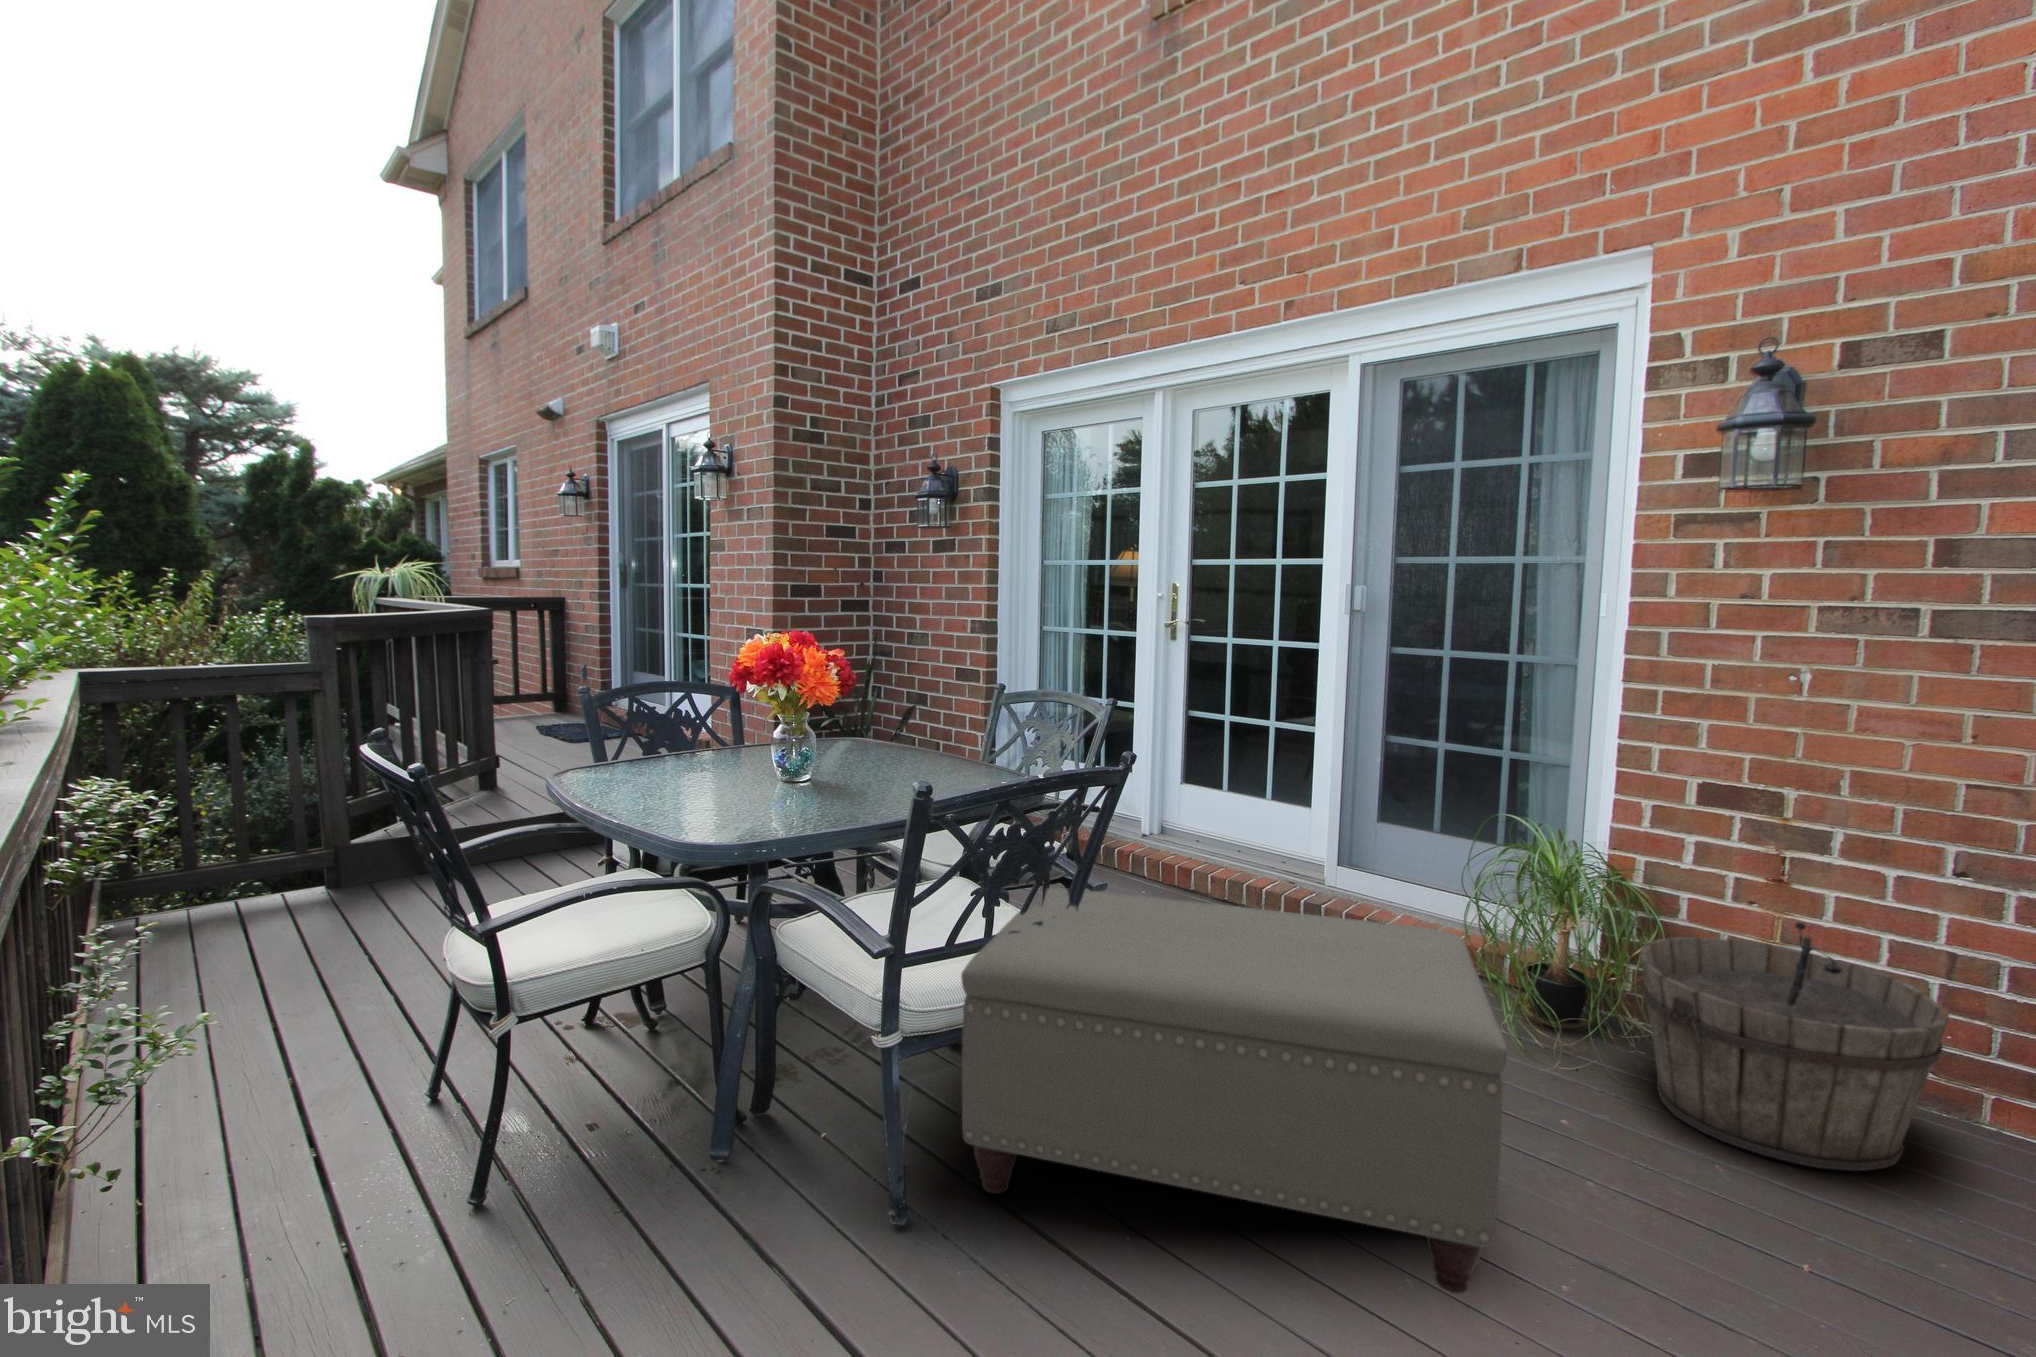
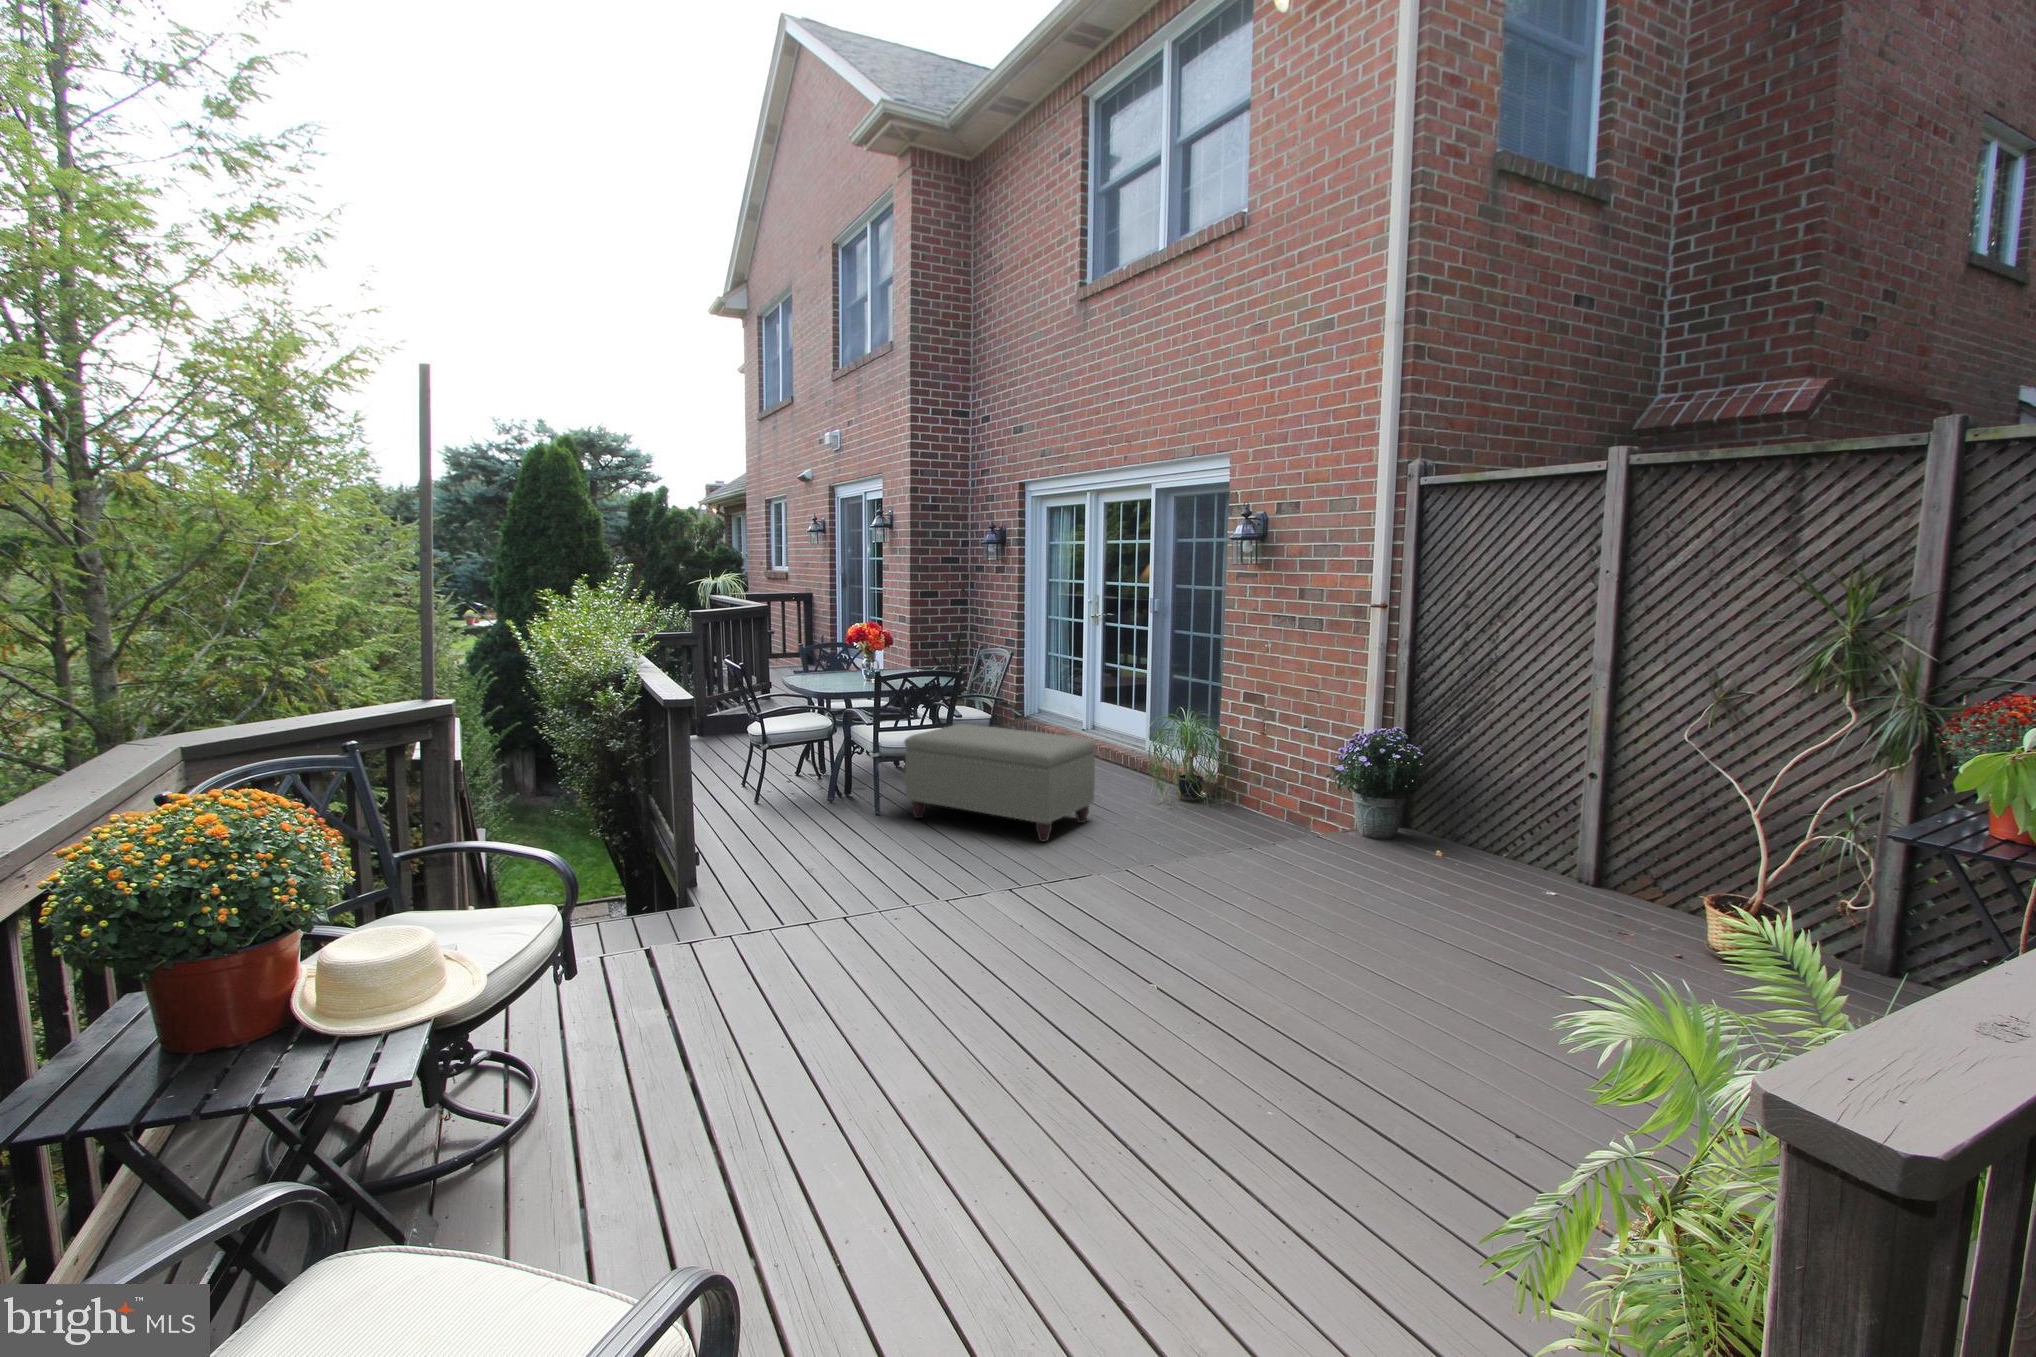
wooden bucket: present [1640,923,1949,1171] -> none [1184,745,1286,835]

